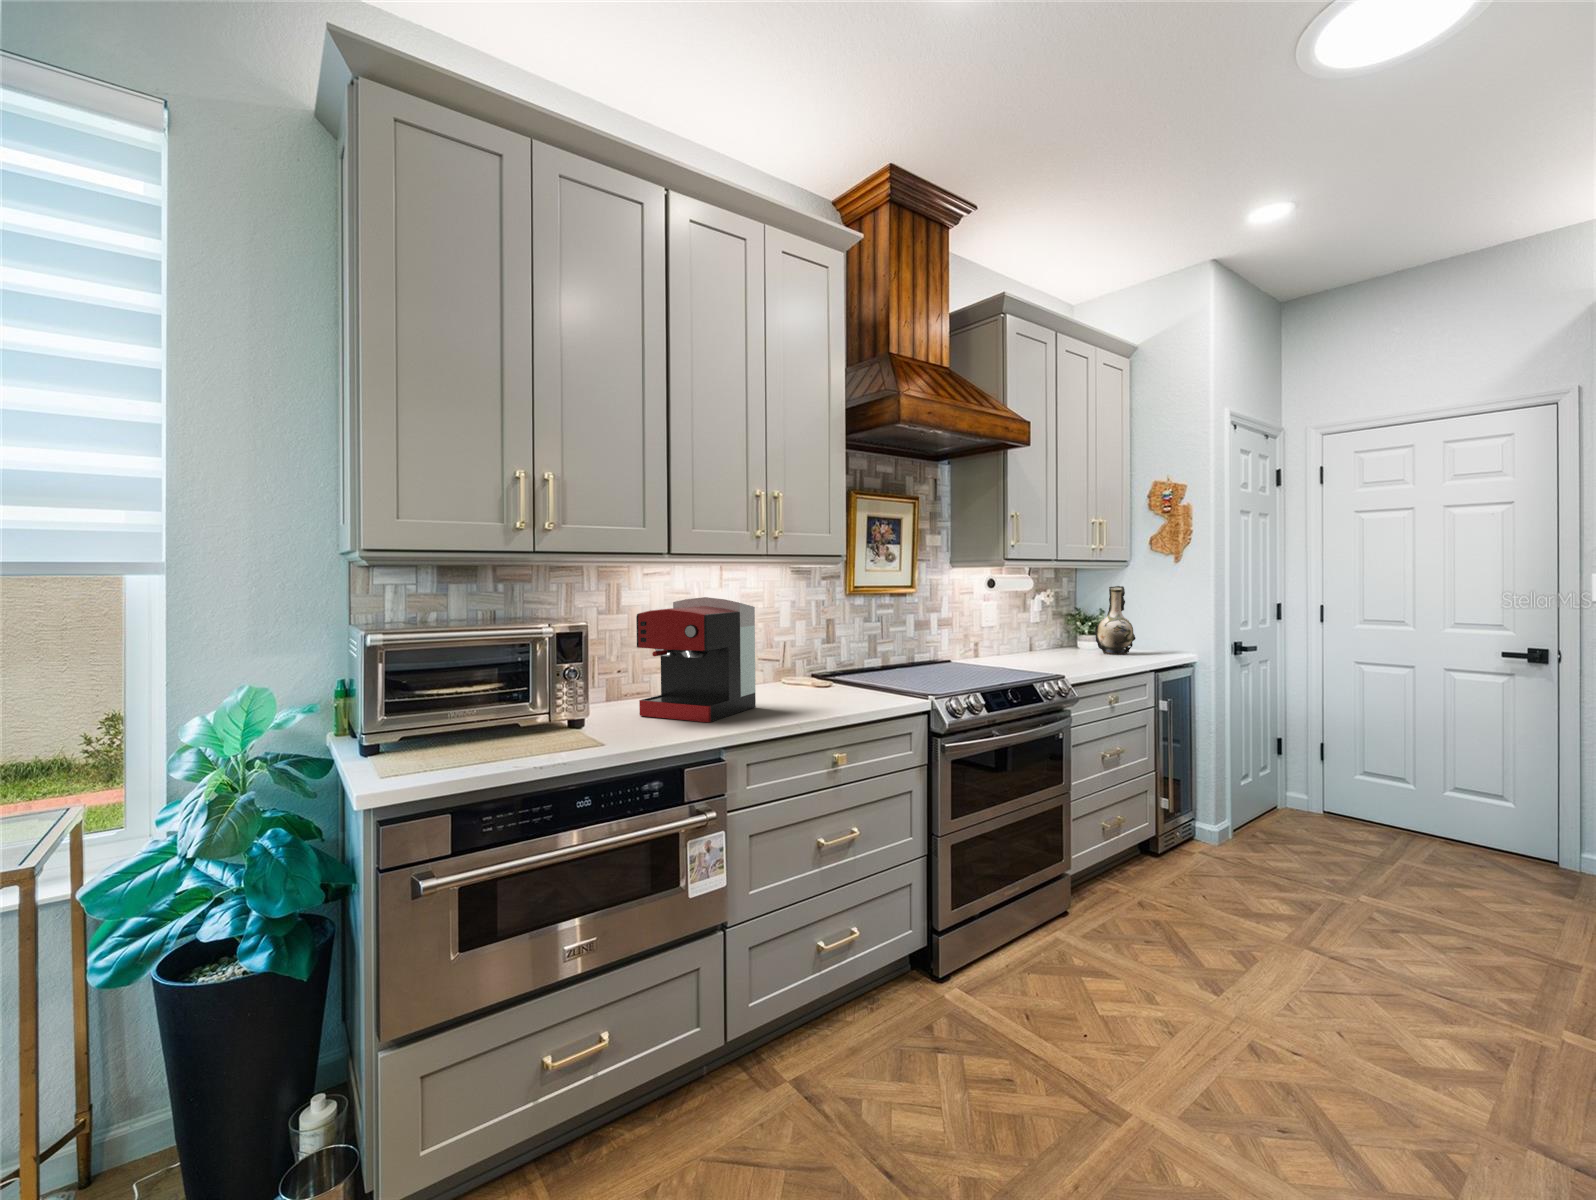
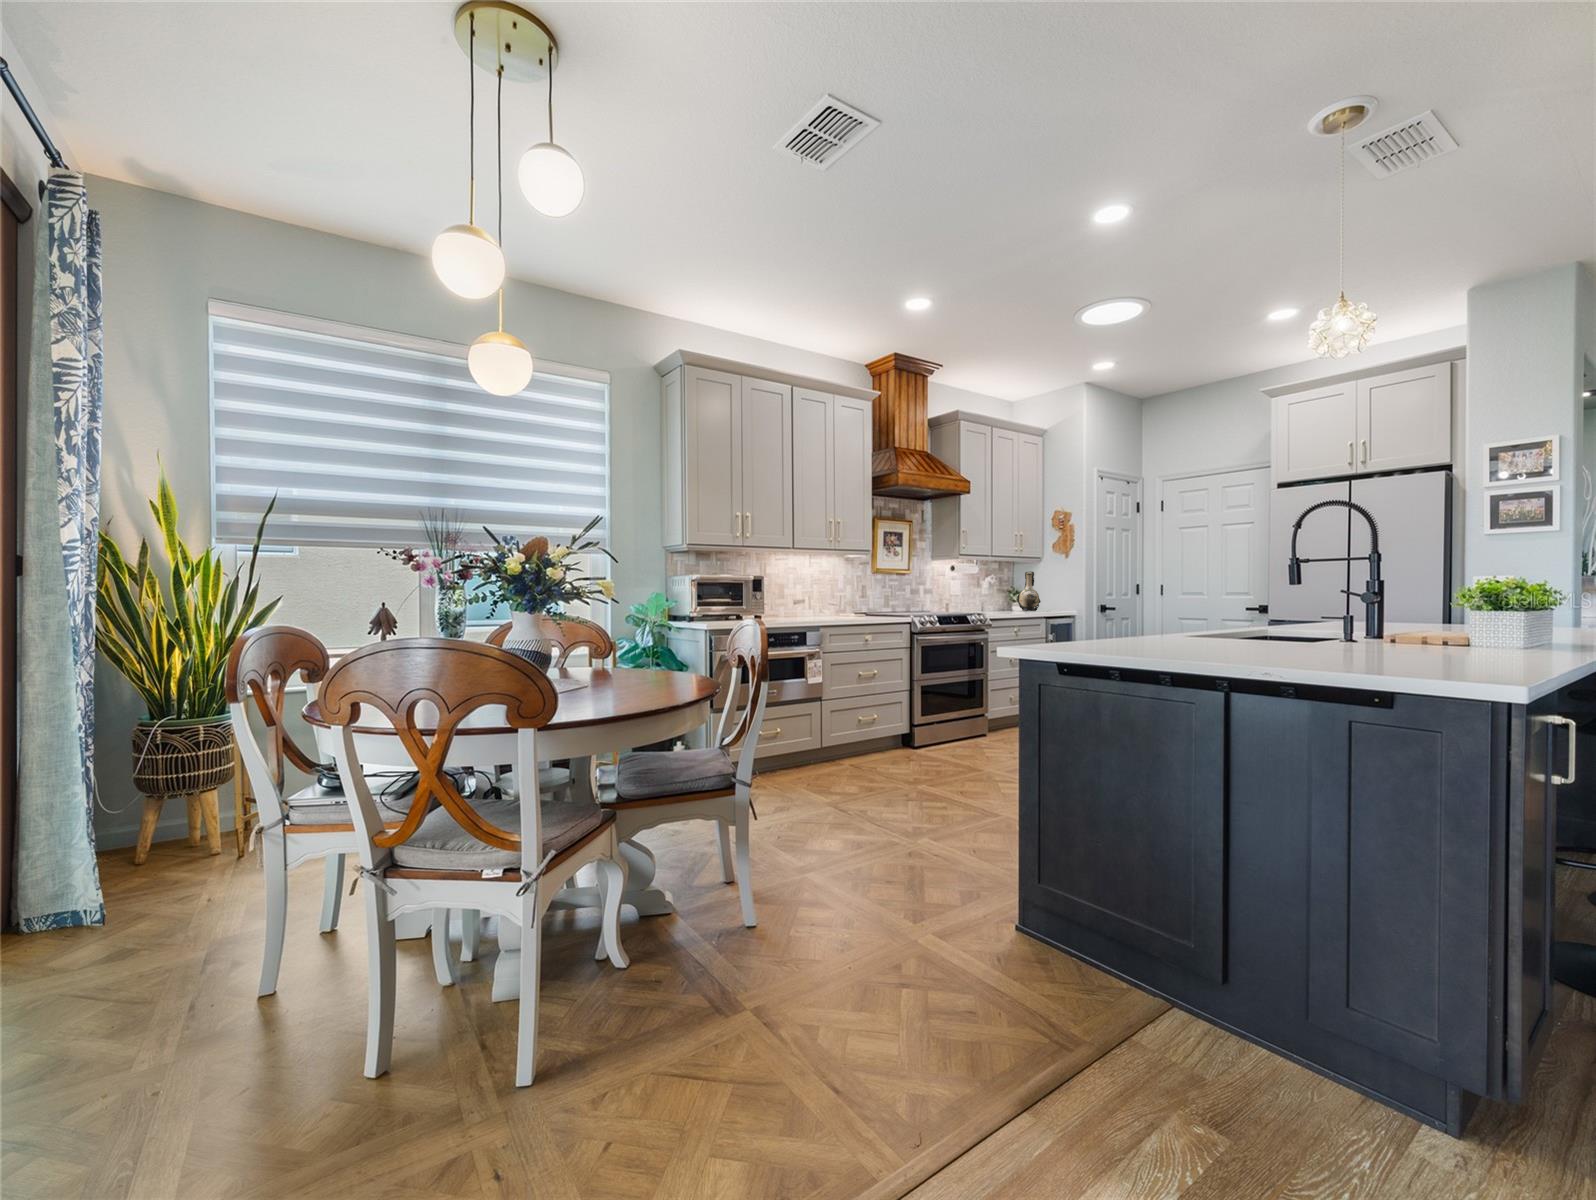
coffee maker: present [636,597,756,722] -> none [779,567,830,619]

